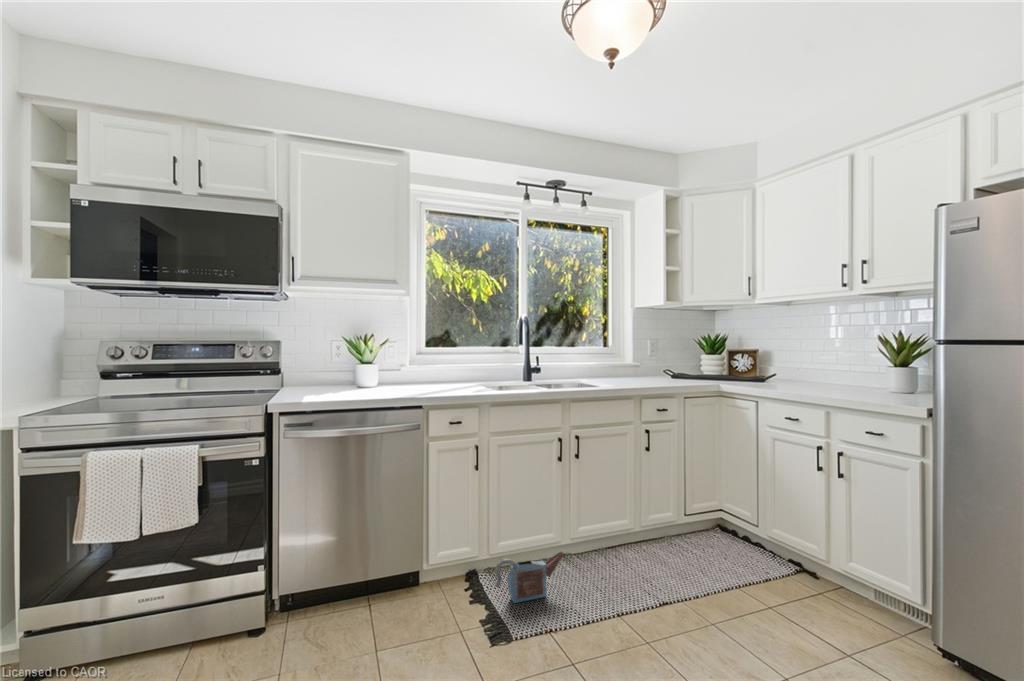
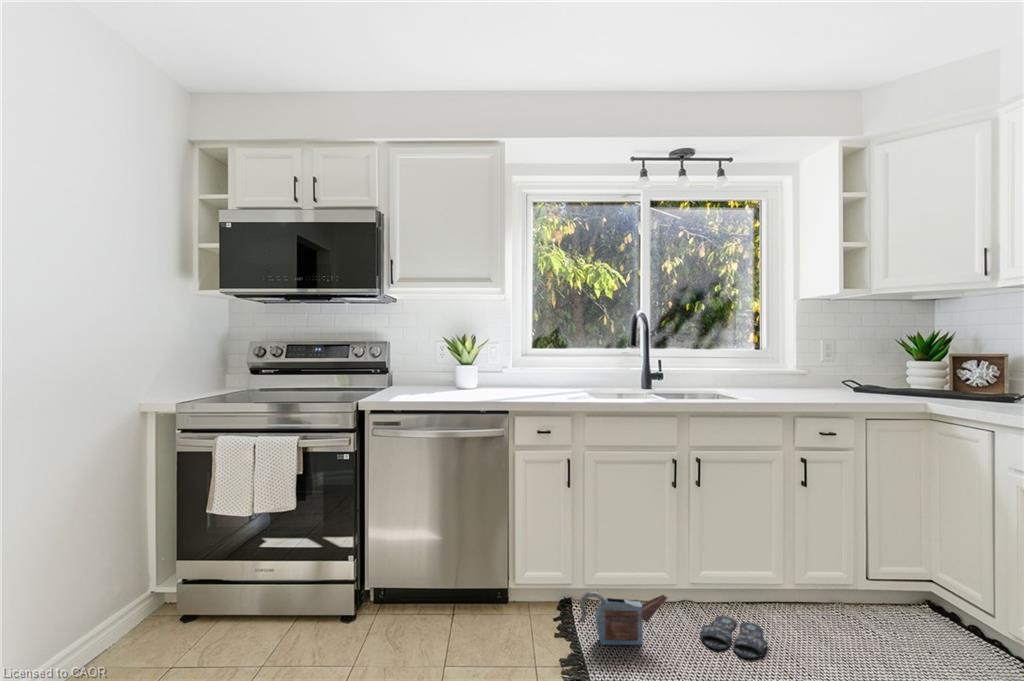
slippers: none [586,561,636,590] -> present [701,616,768,659]

